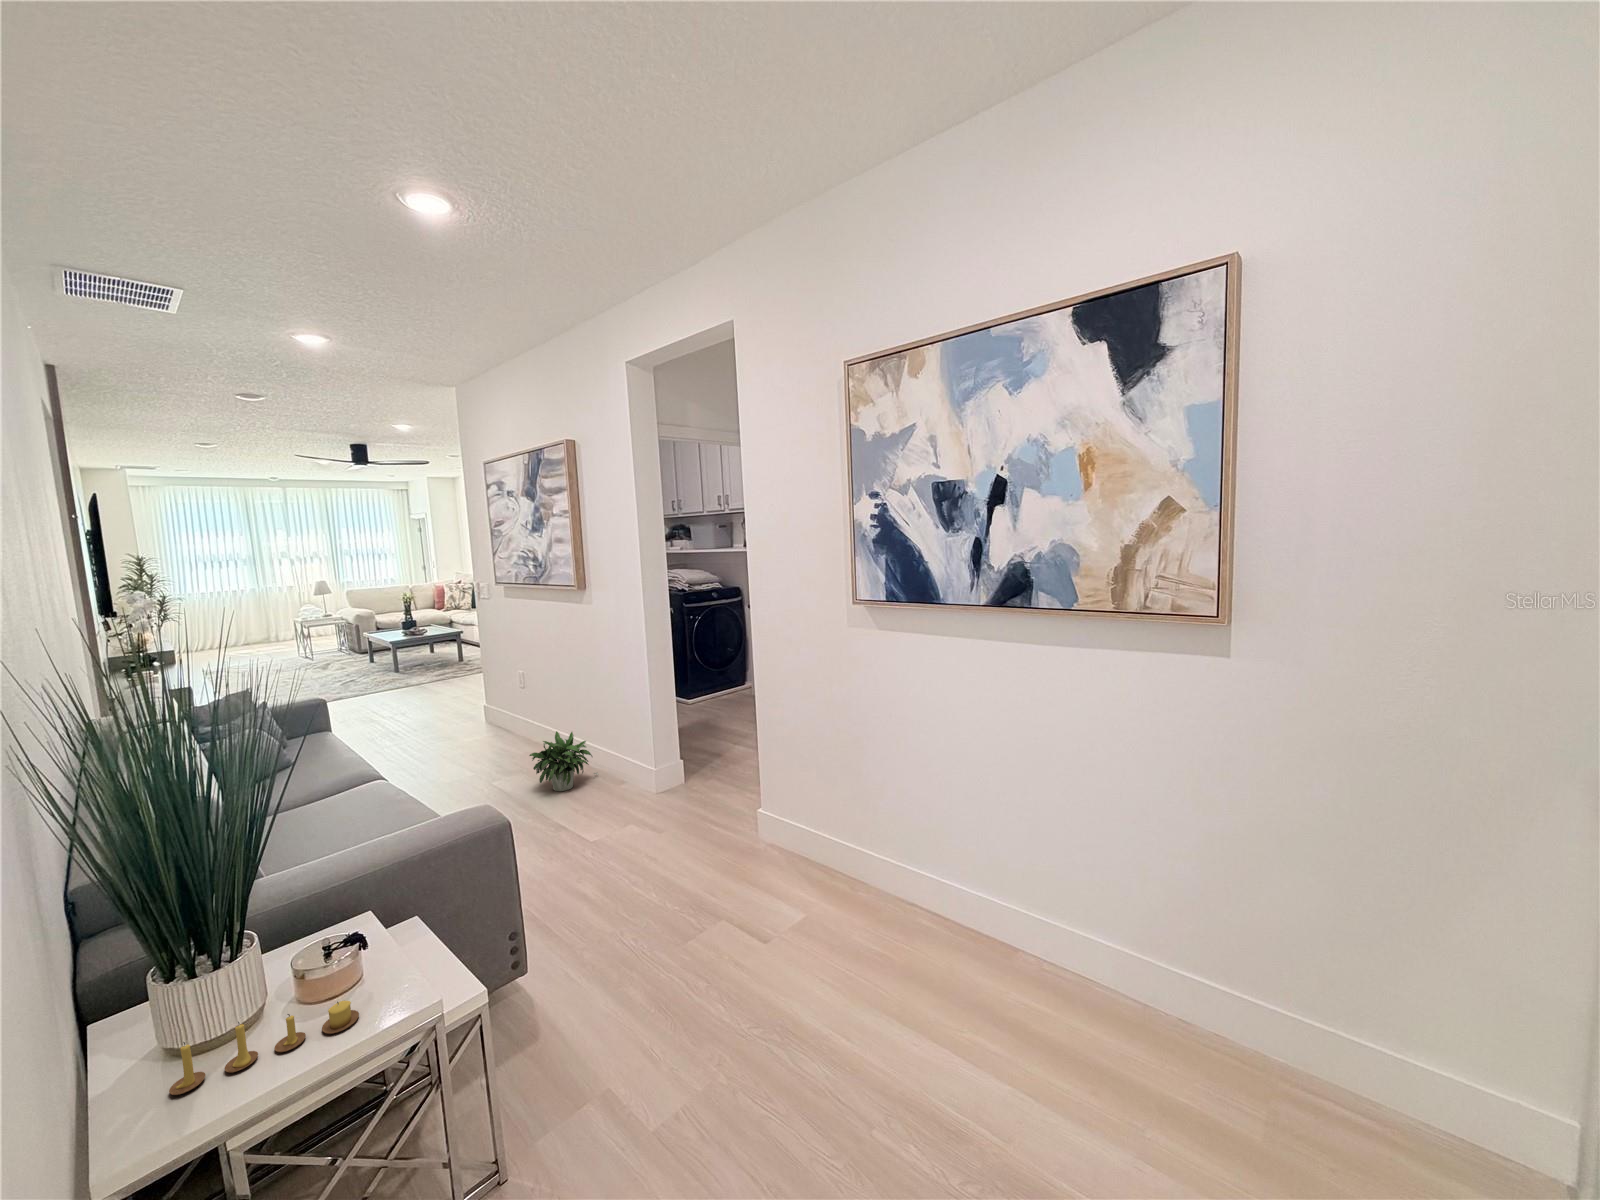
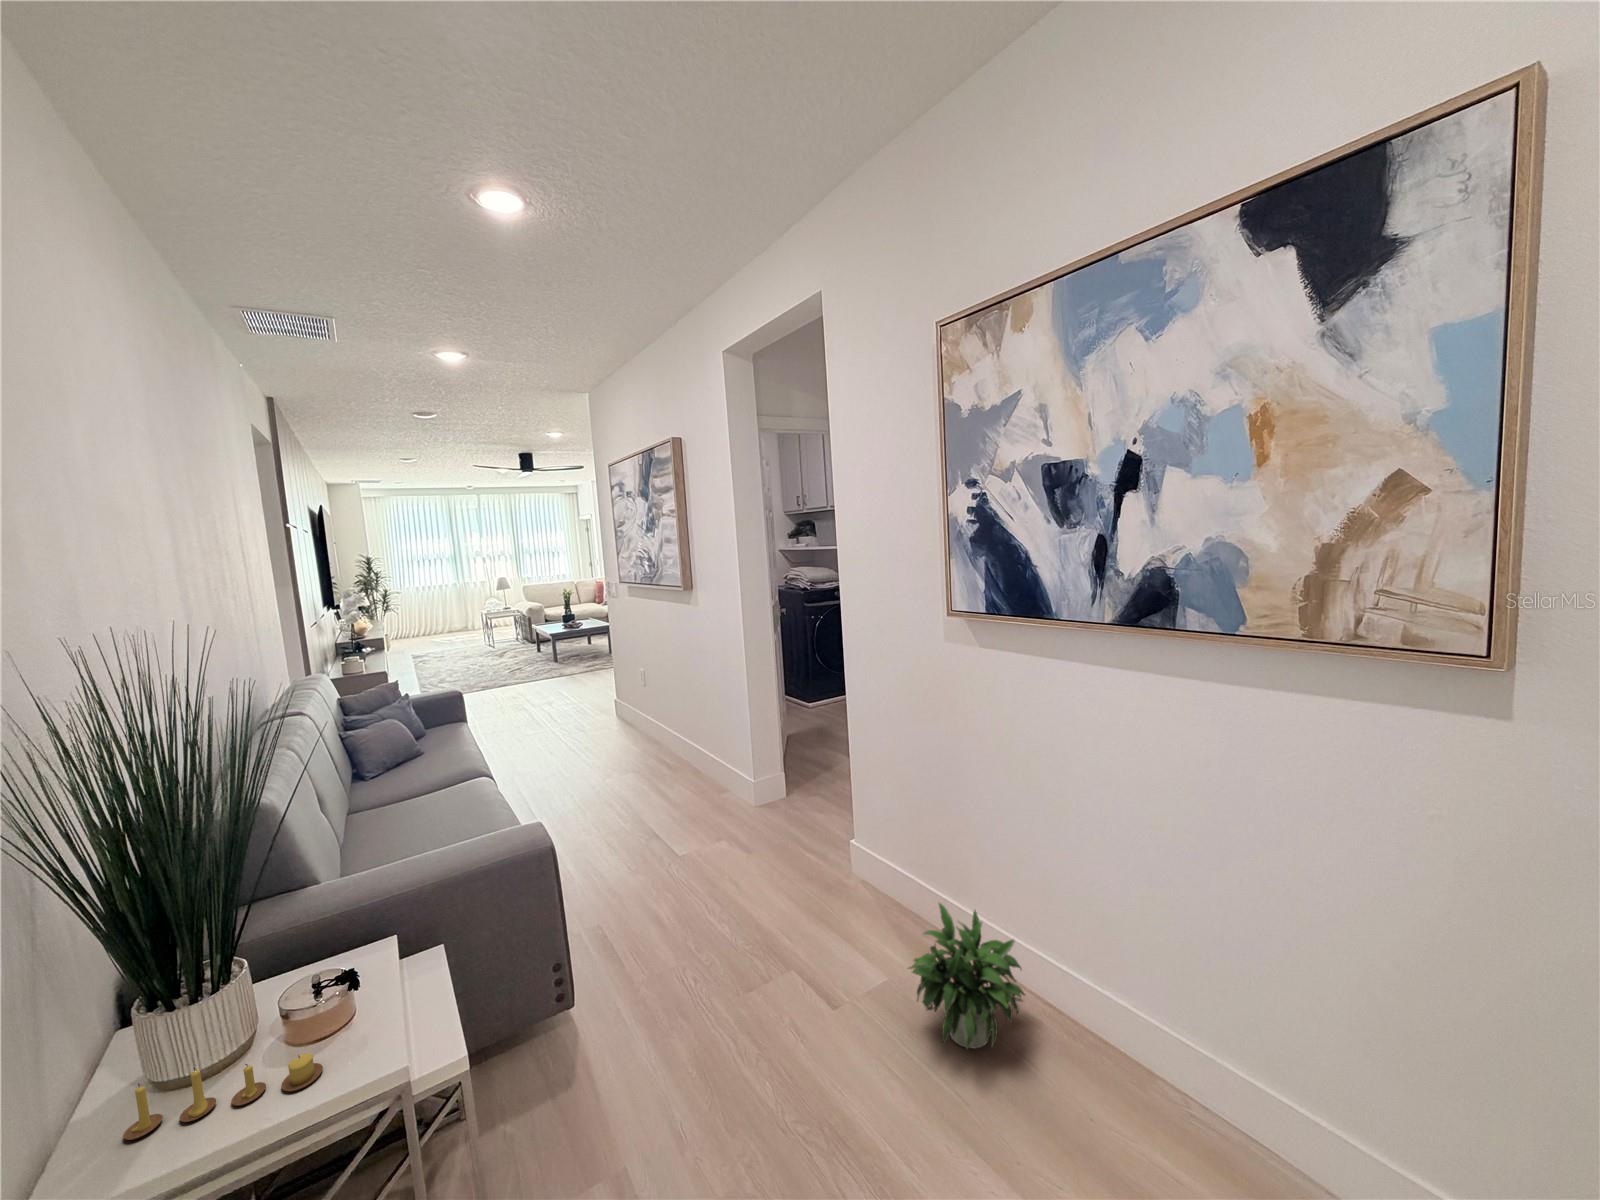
potted plant: present [529,731,598,791] -> present [909,903,1025,1049]

